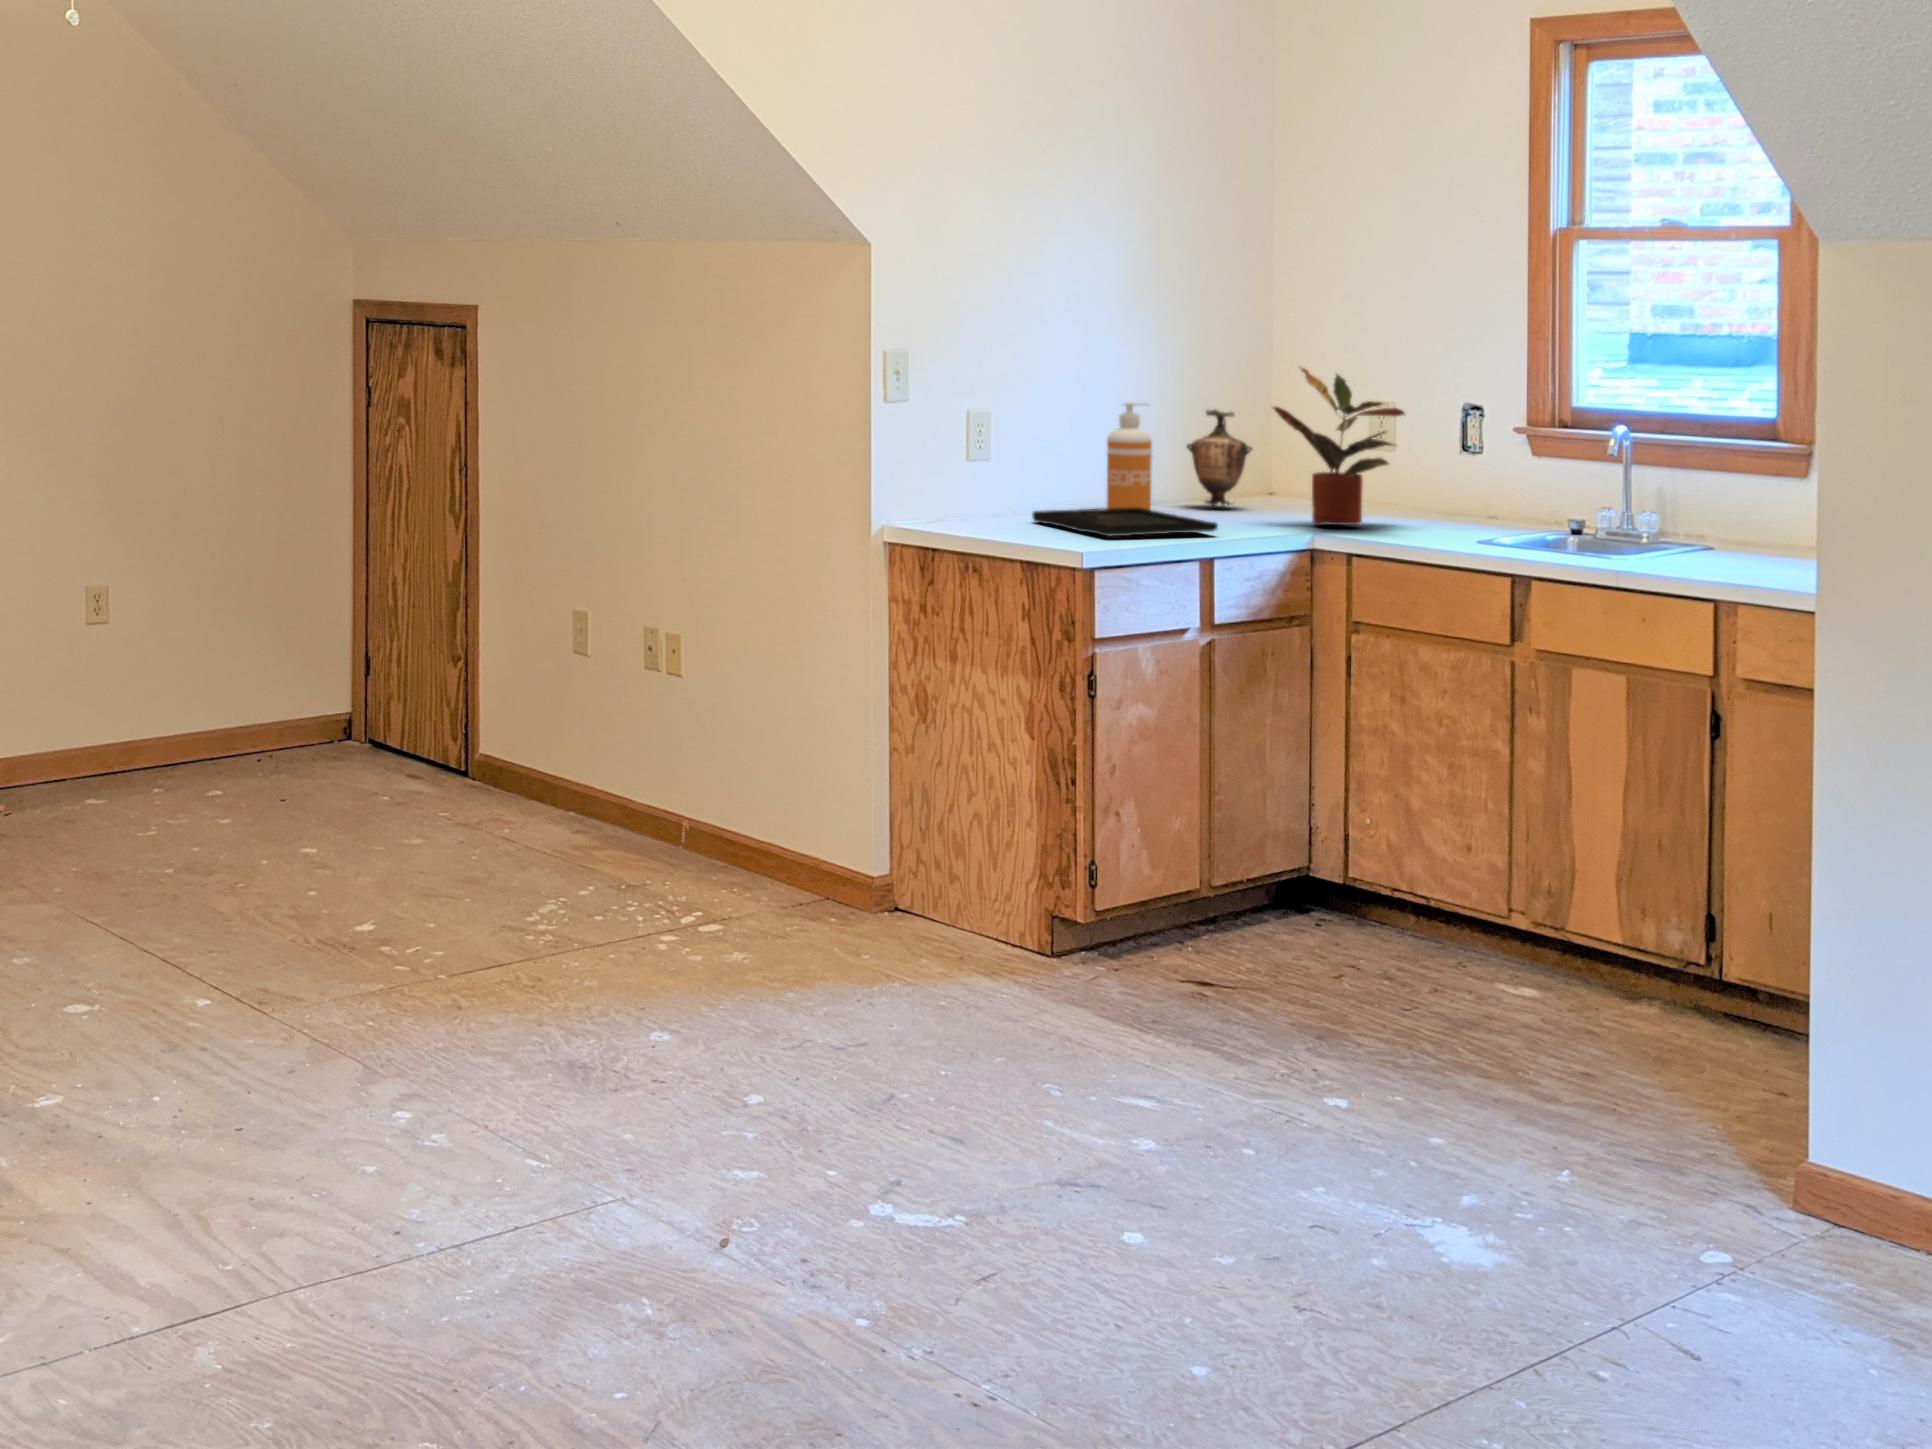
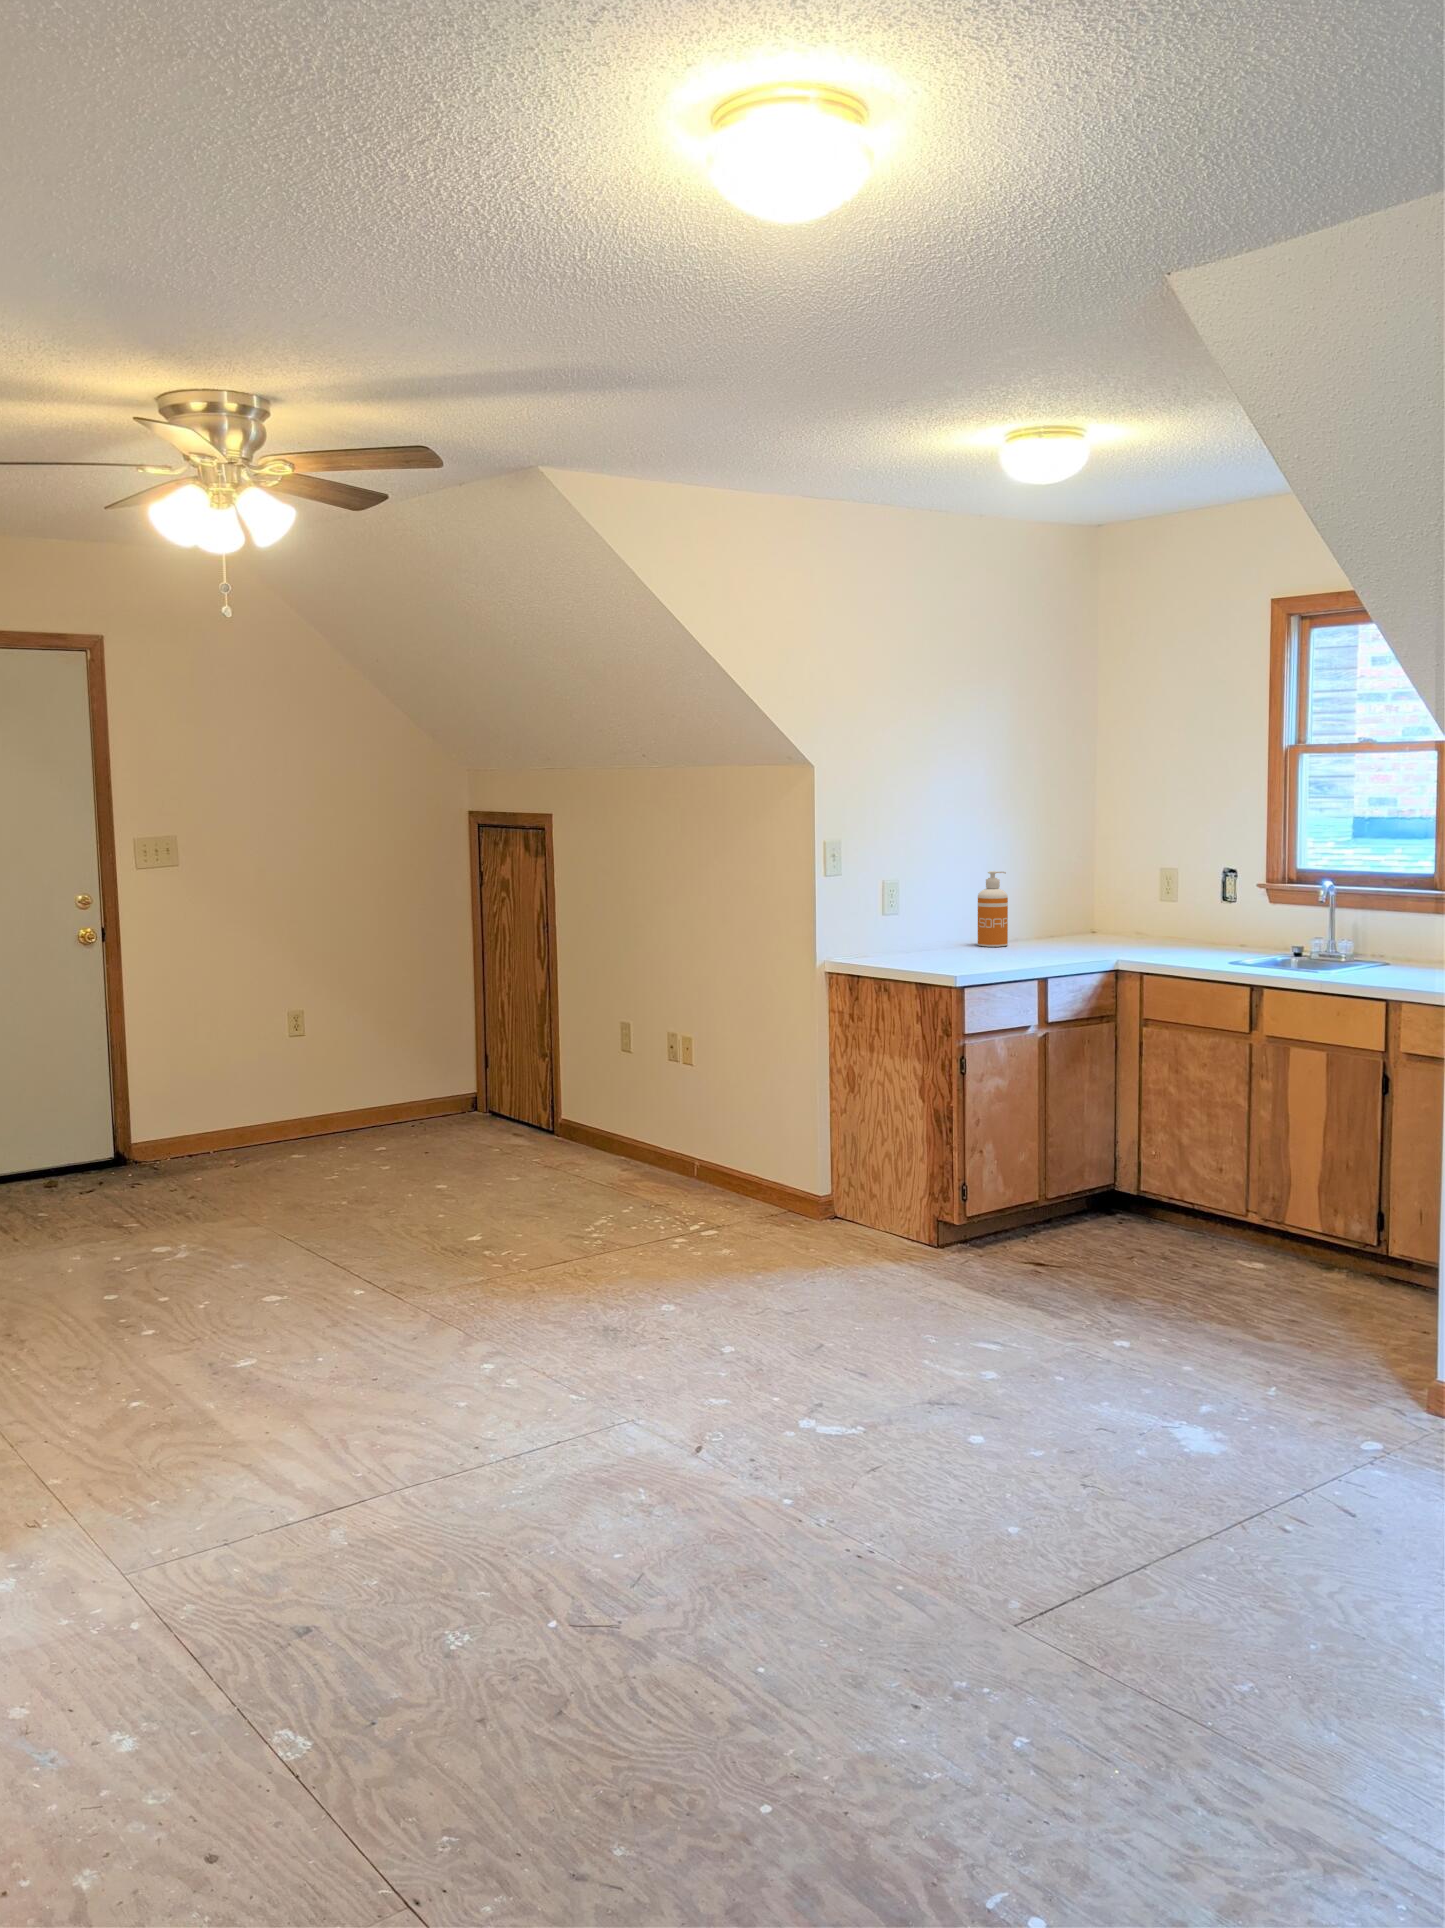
potted plant: present [1272,367,1405,526] -> none [1088,844,1180,954]
vase: present [1187,409,1252,506] -> none [1031,870,1077,941]
tray: present [1032,508,1218,536] -> none [925,943,1050,963]

